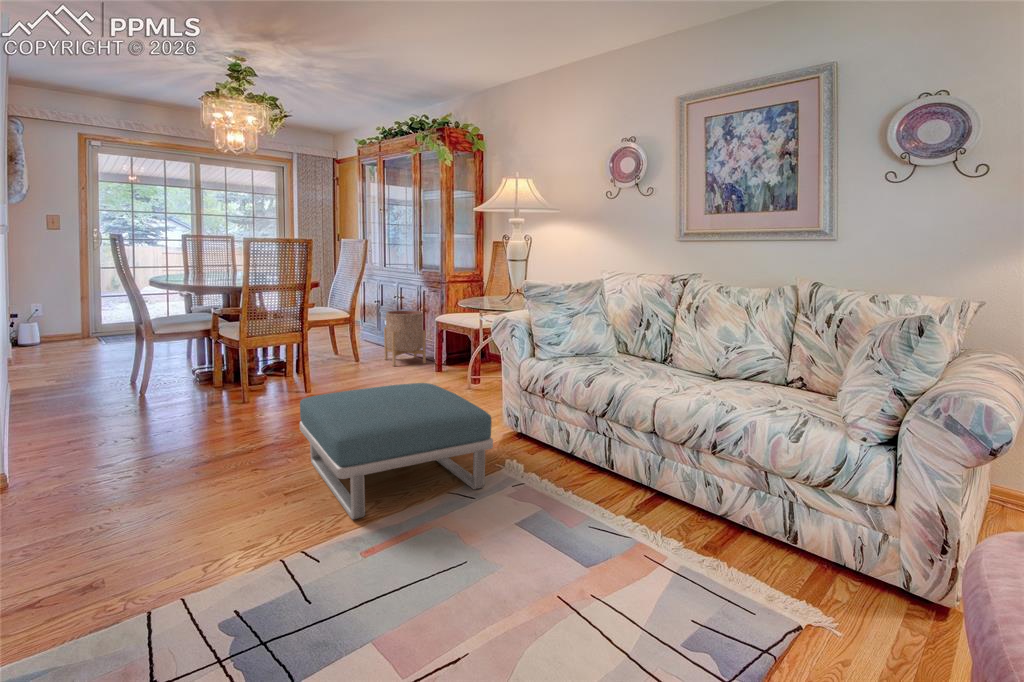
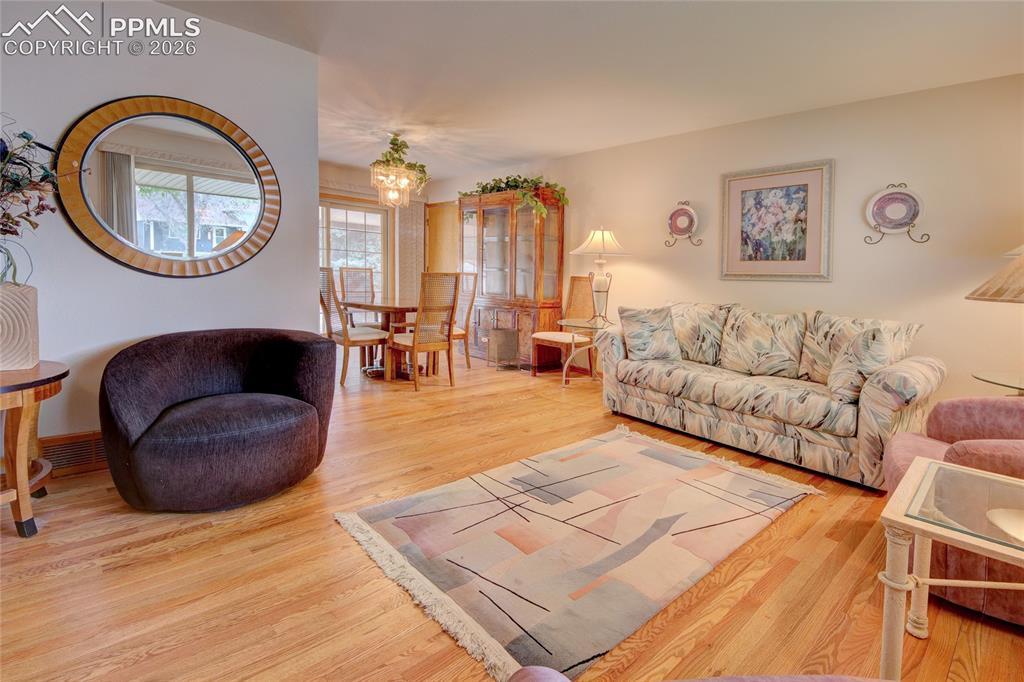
footstool: present [300,383,493,519] -> none [479,376,609,452]

